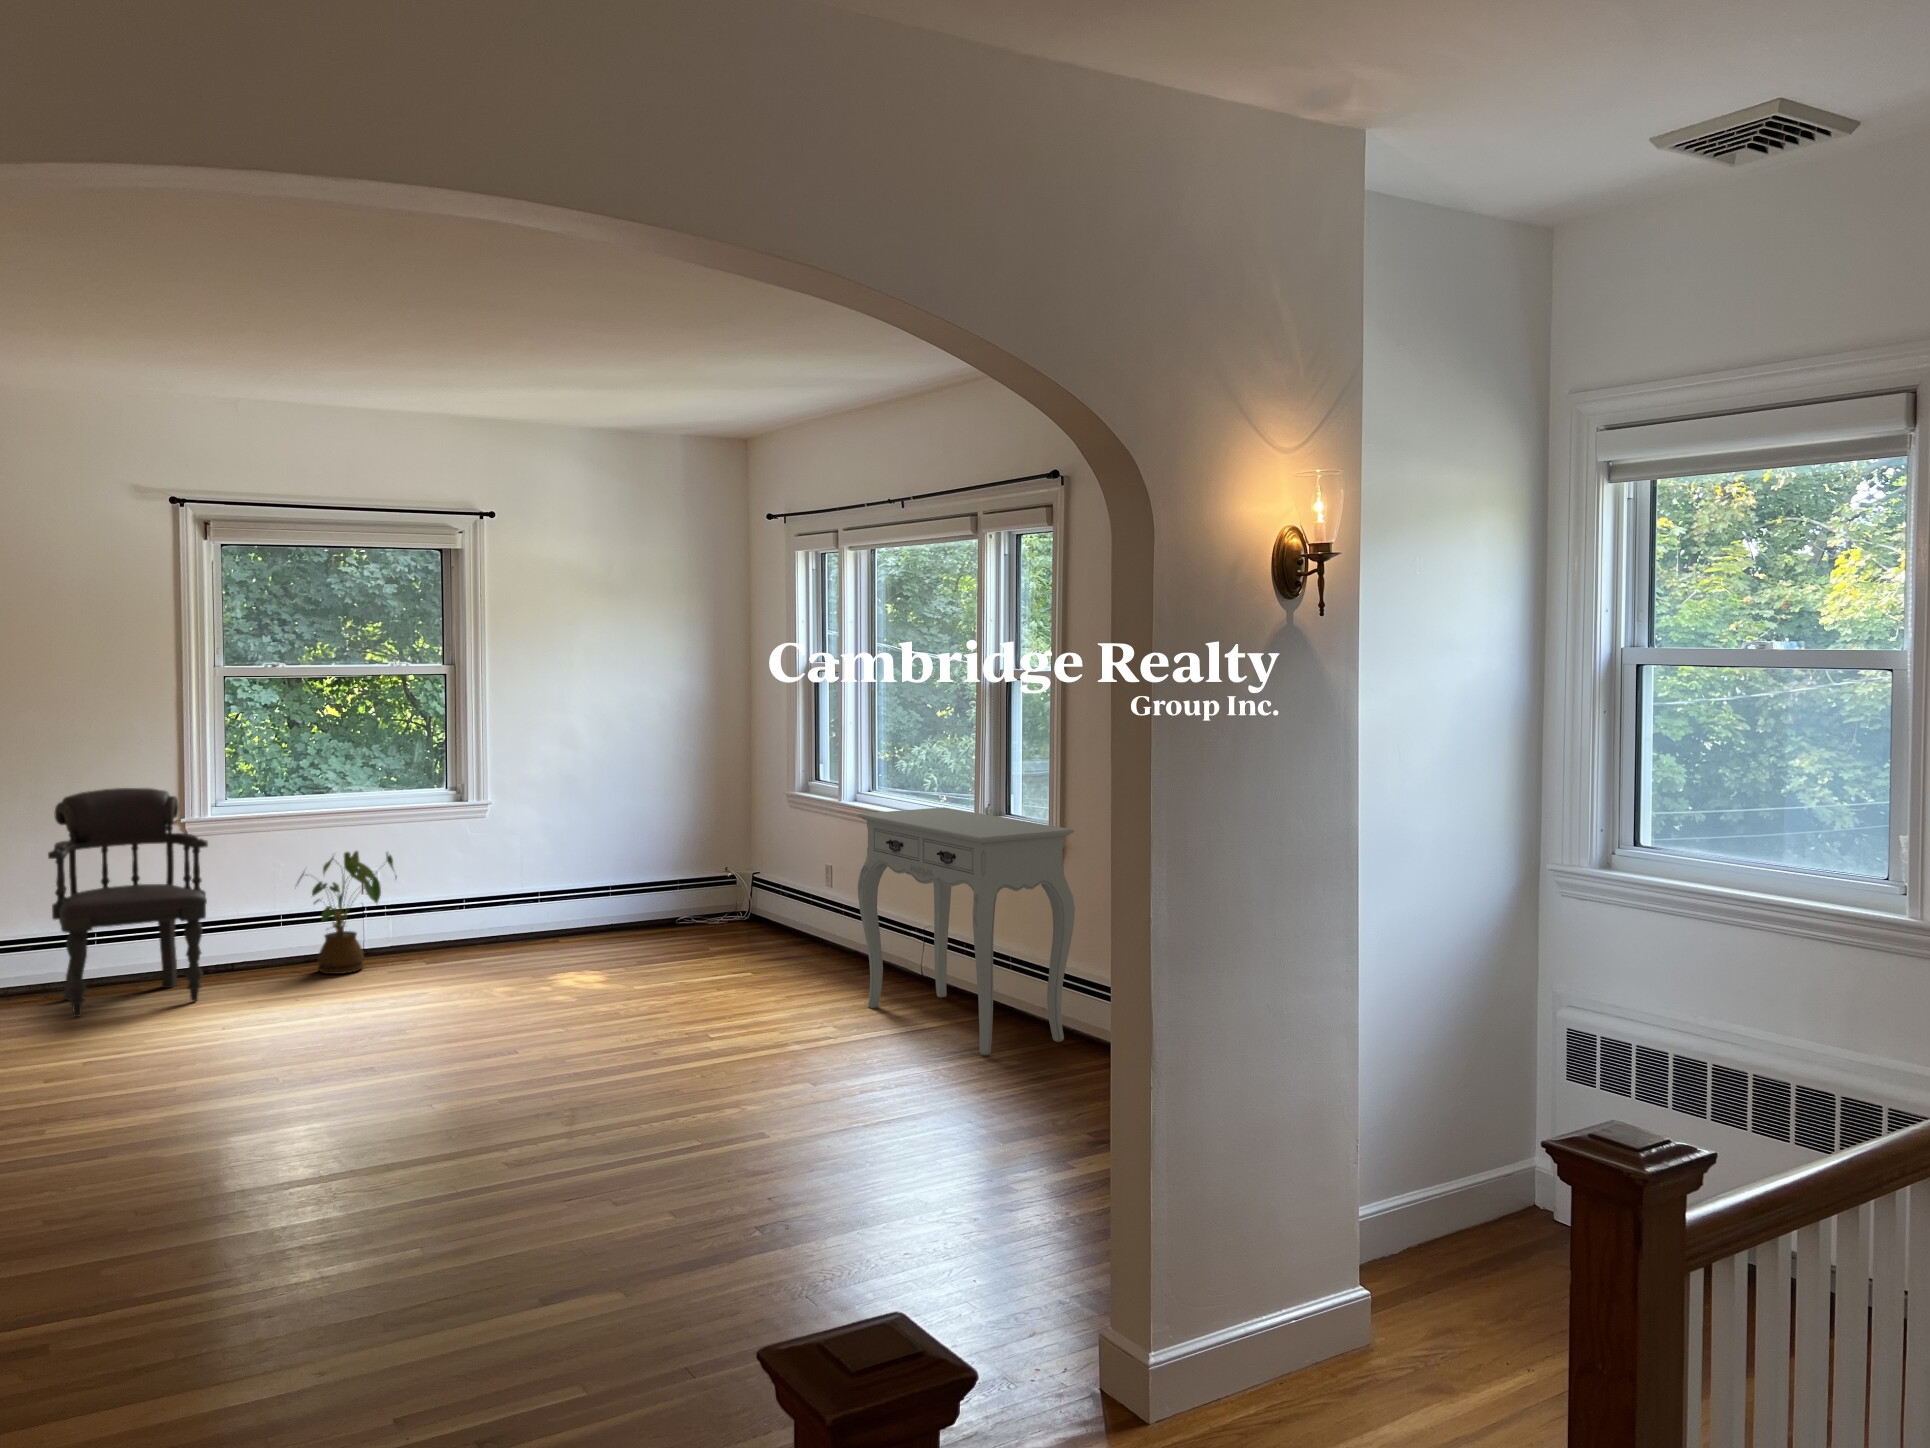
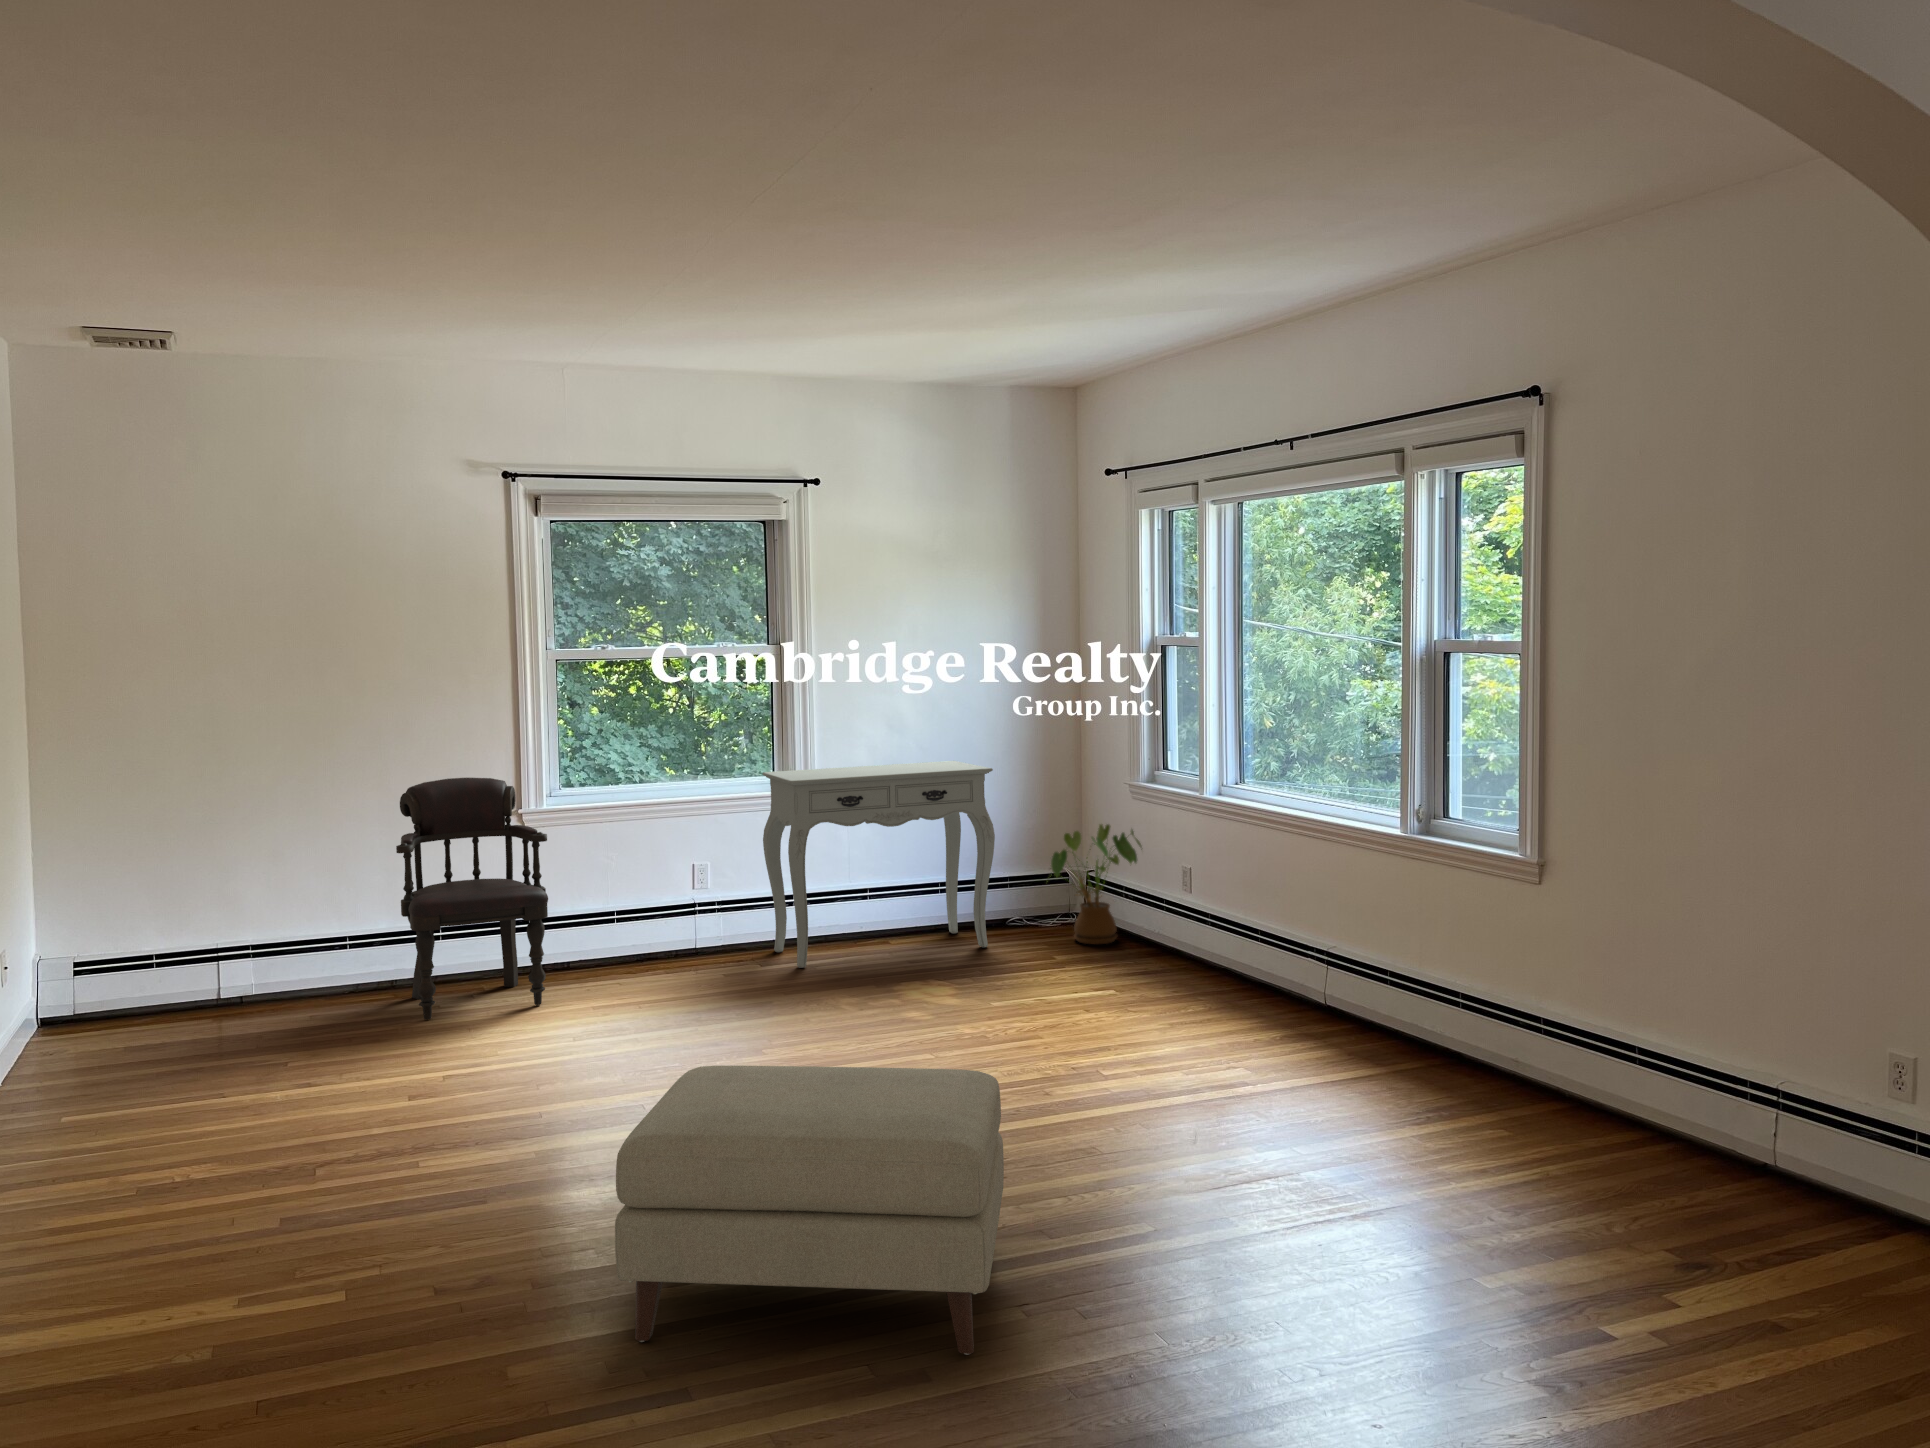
console table: present [858,807,1075,1055] -> present [762,761,995,968]
house plant: present [297,851,397,974] -> present [1047,824,1142,945]
ottoman: none [215,1015,574,1239] -> present [615,1065,1004,1355]

